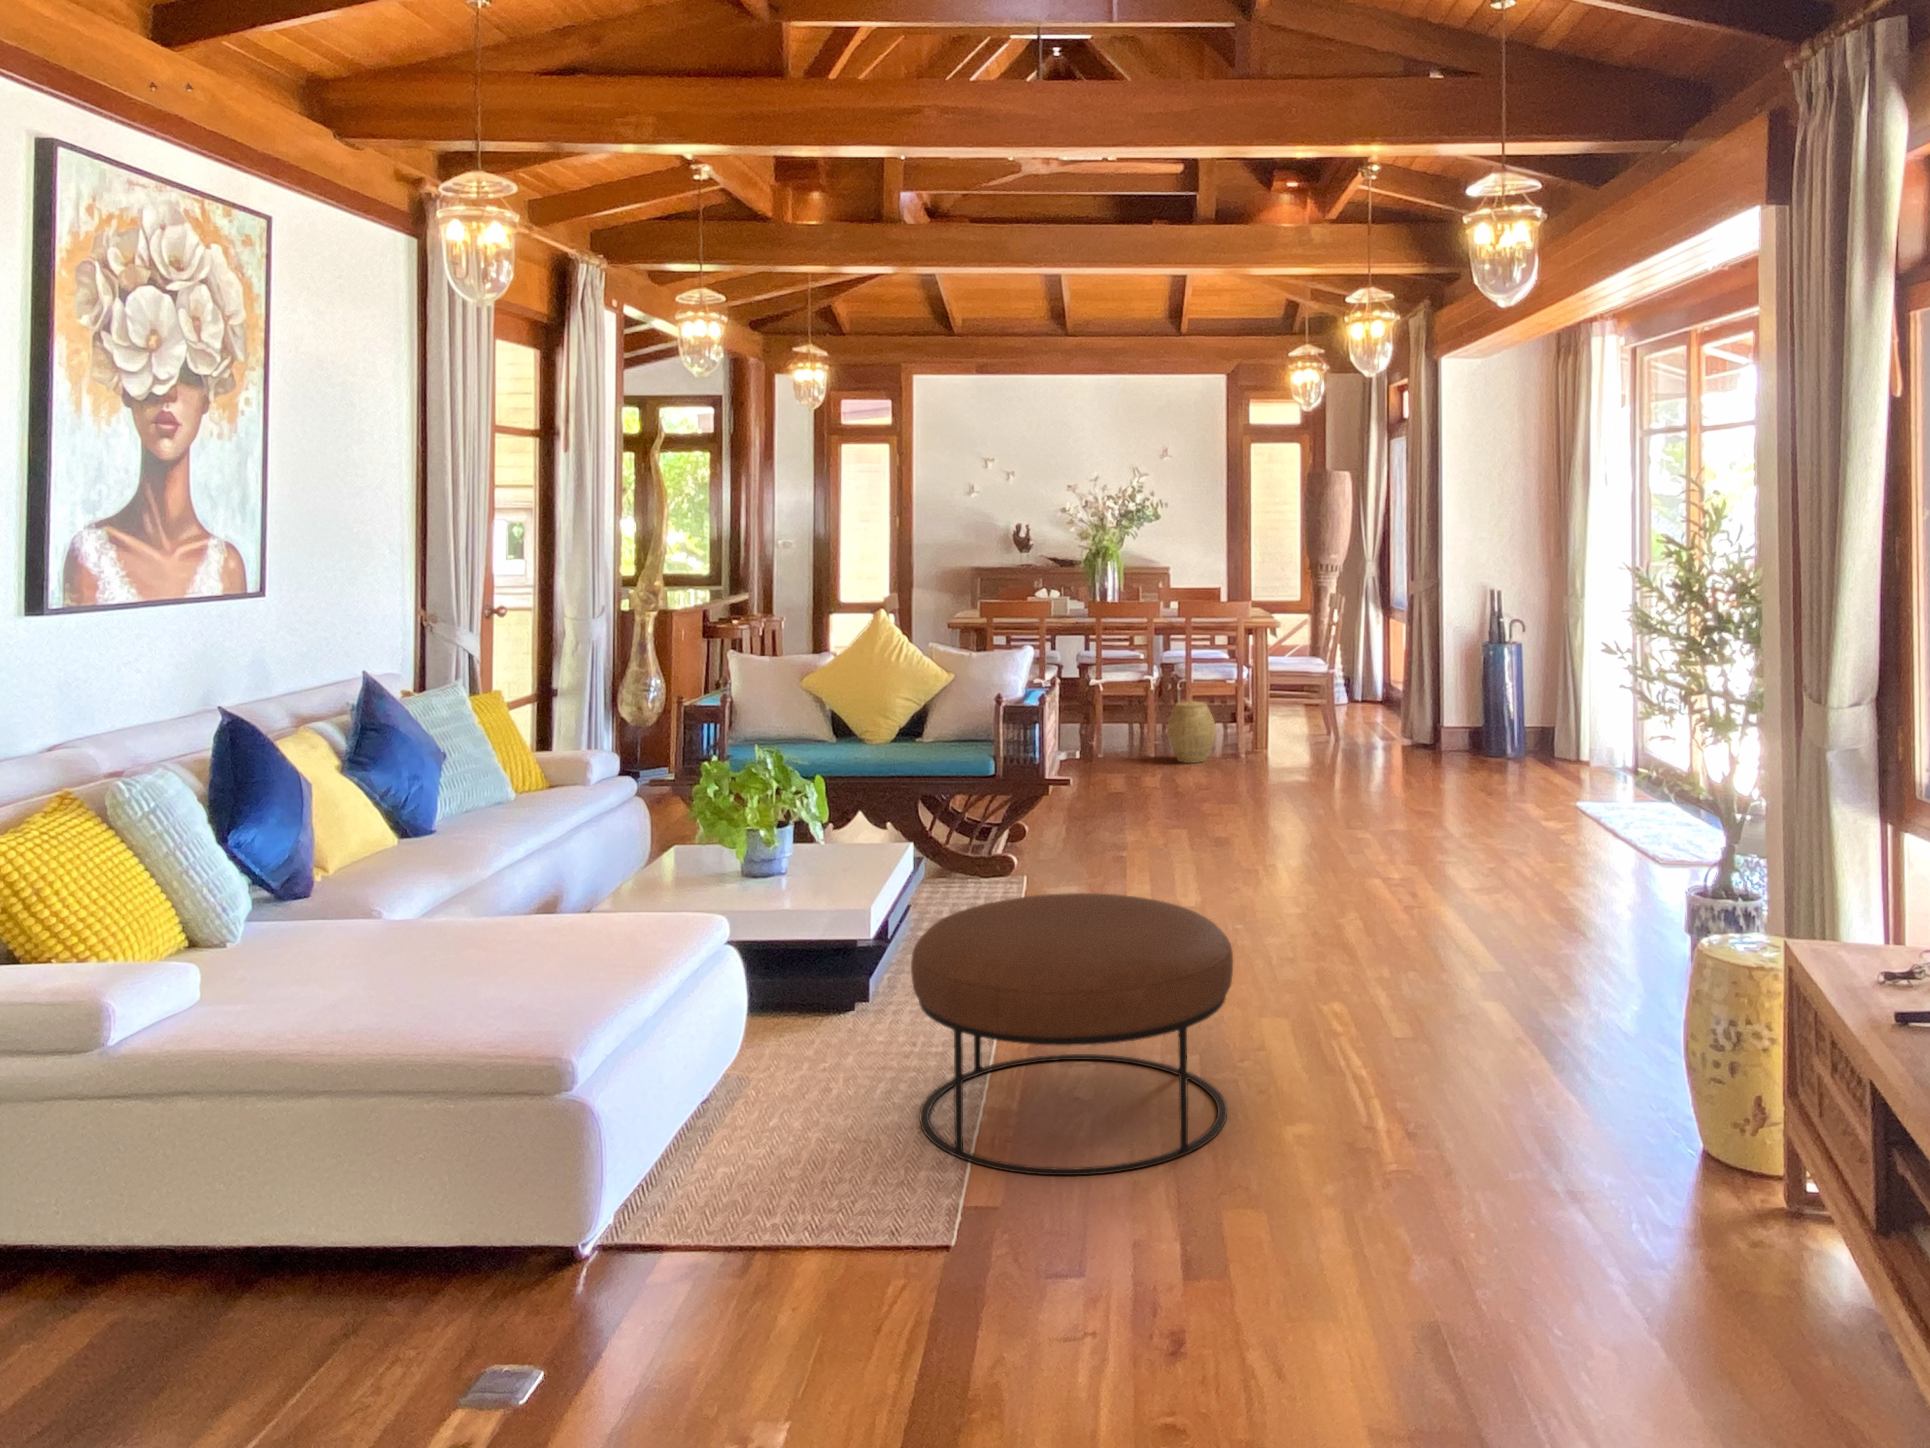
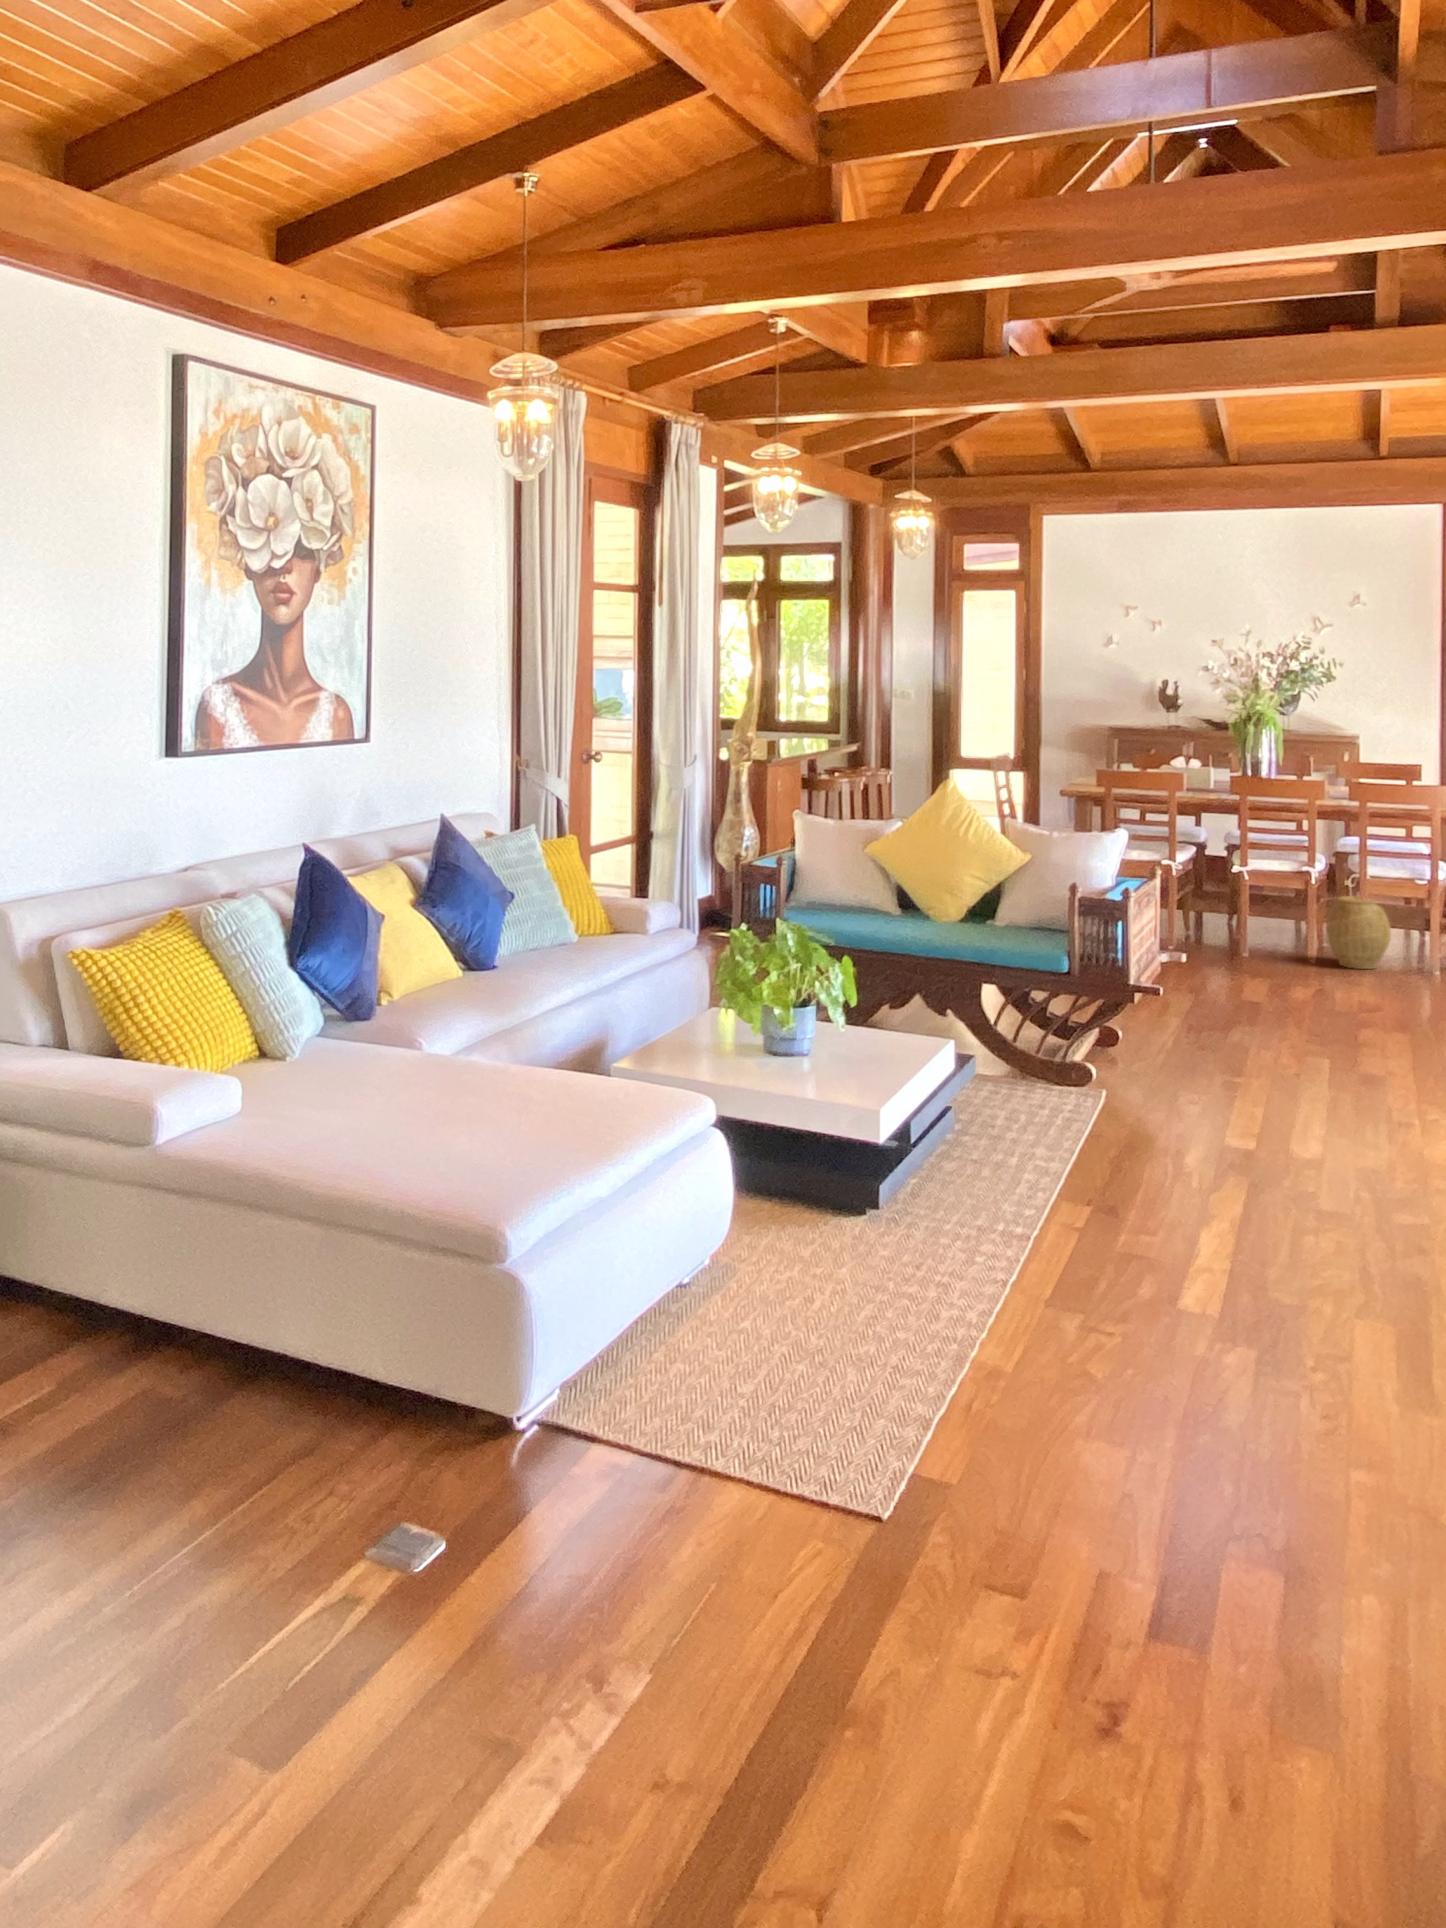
ottoman: present [911,893,1233,1175] -> none [889,1126,1282,1475]

